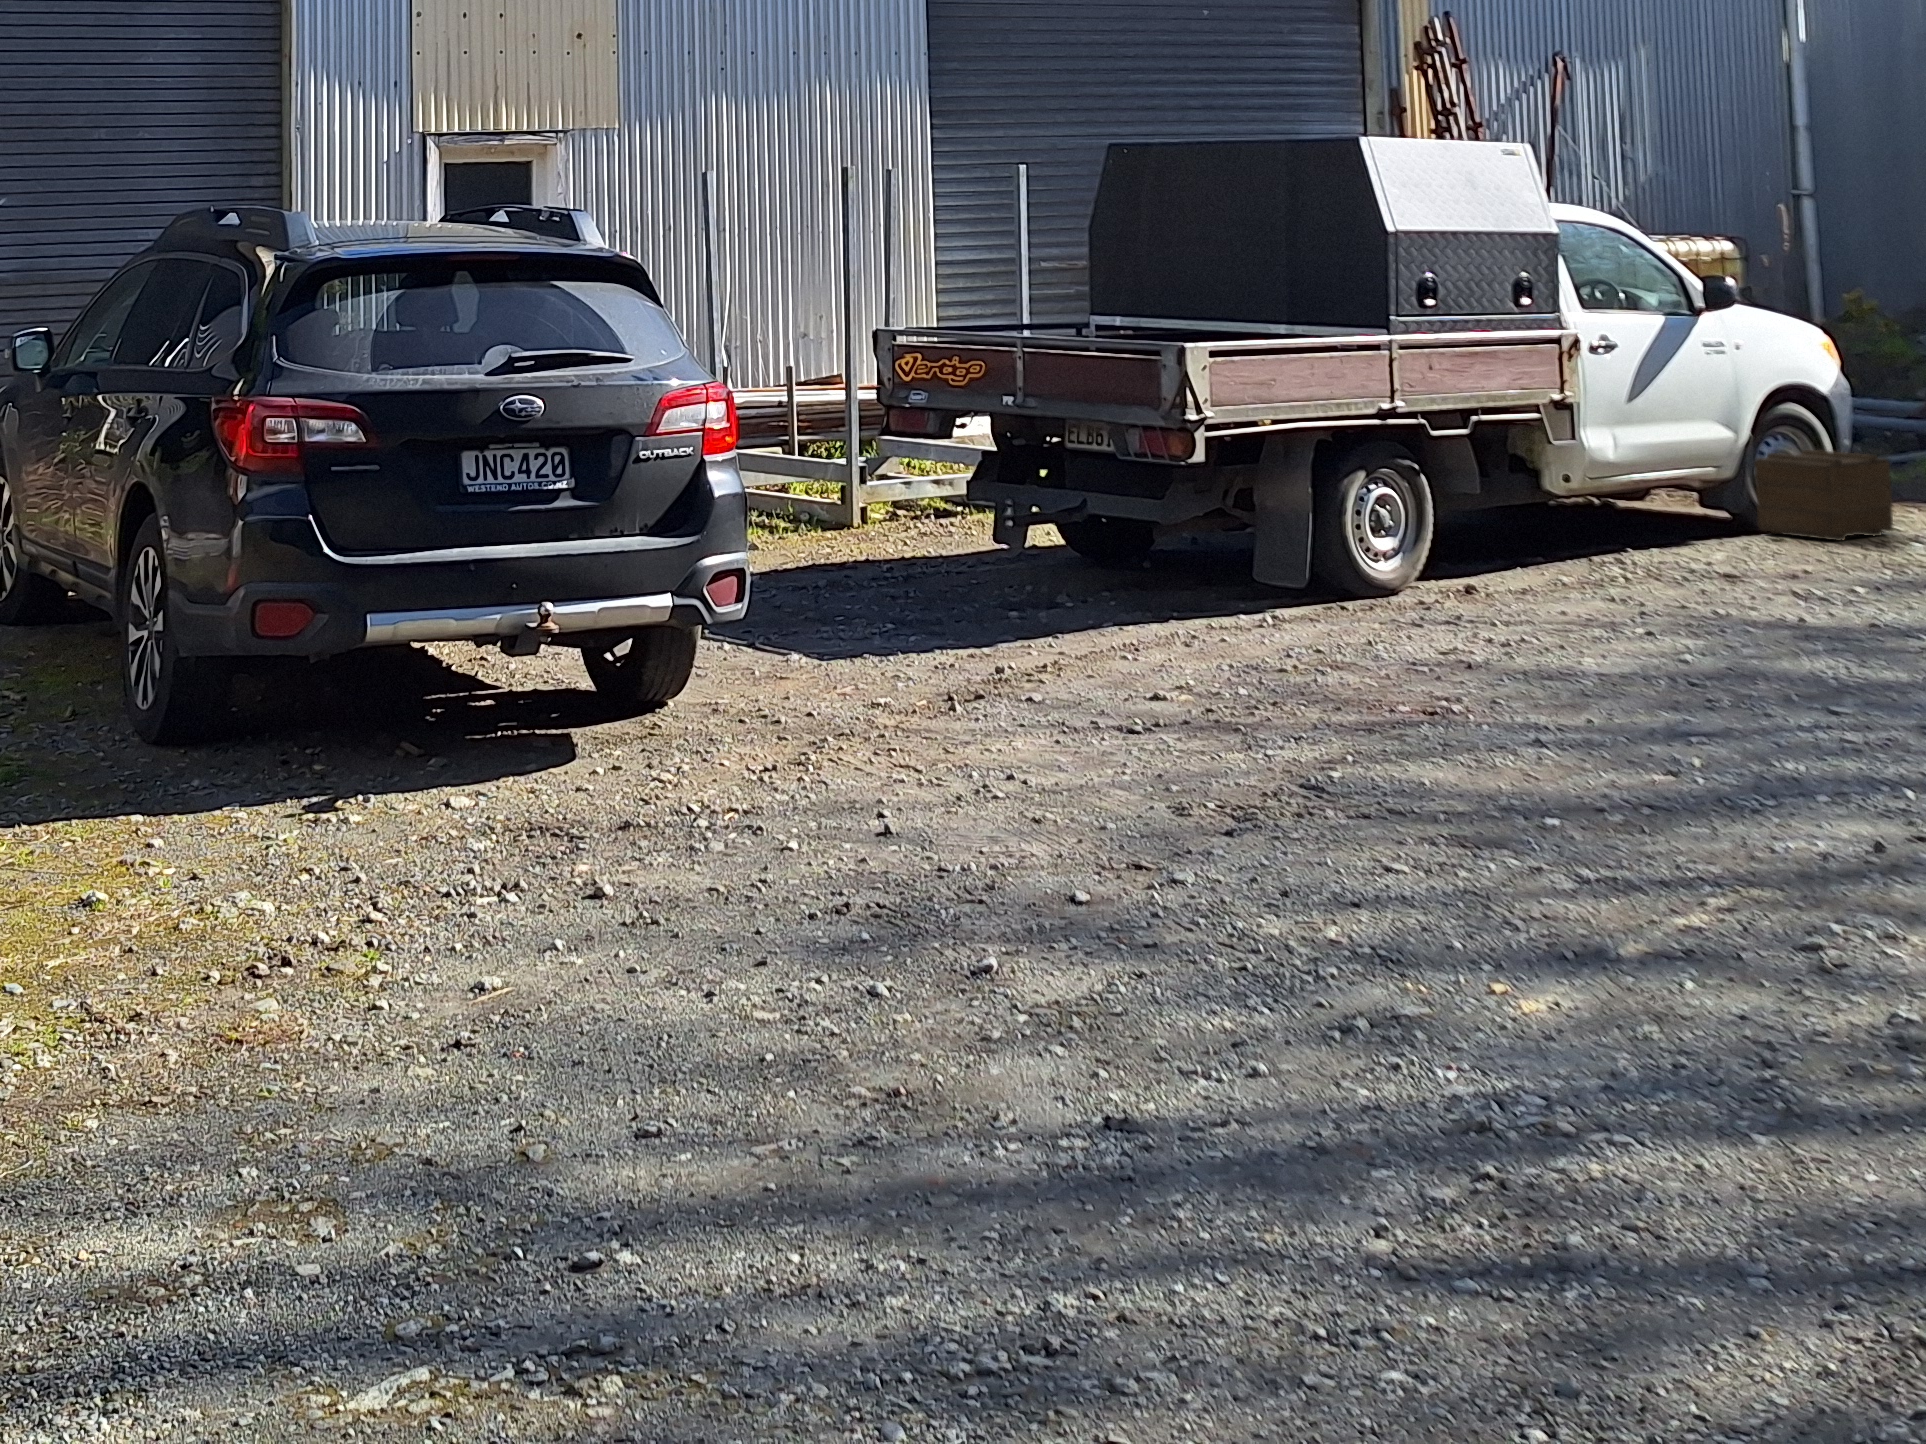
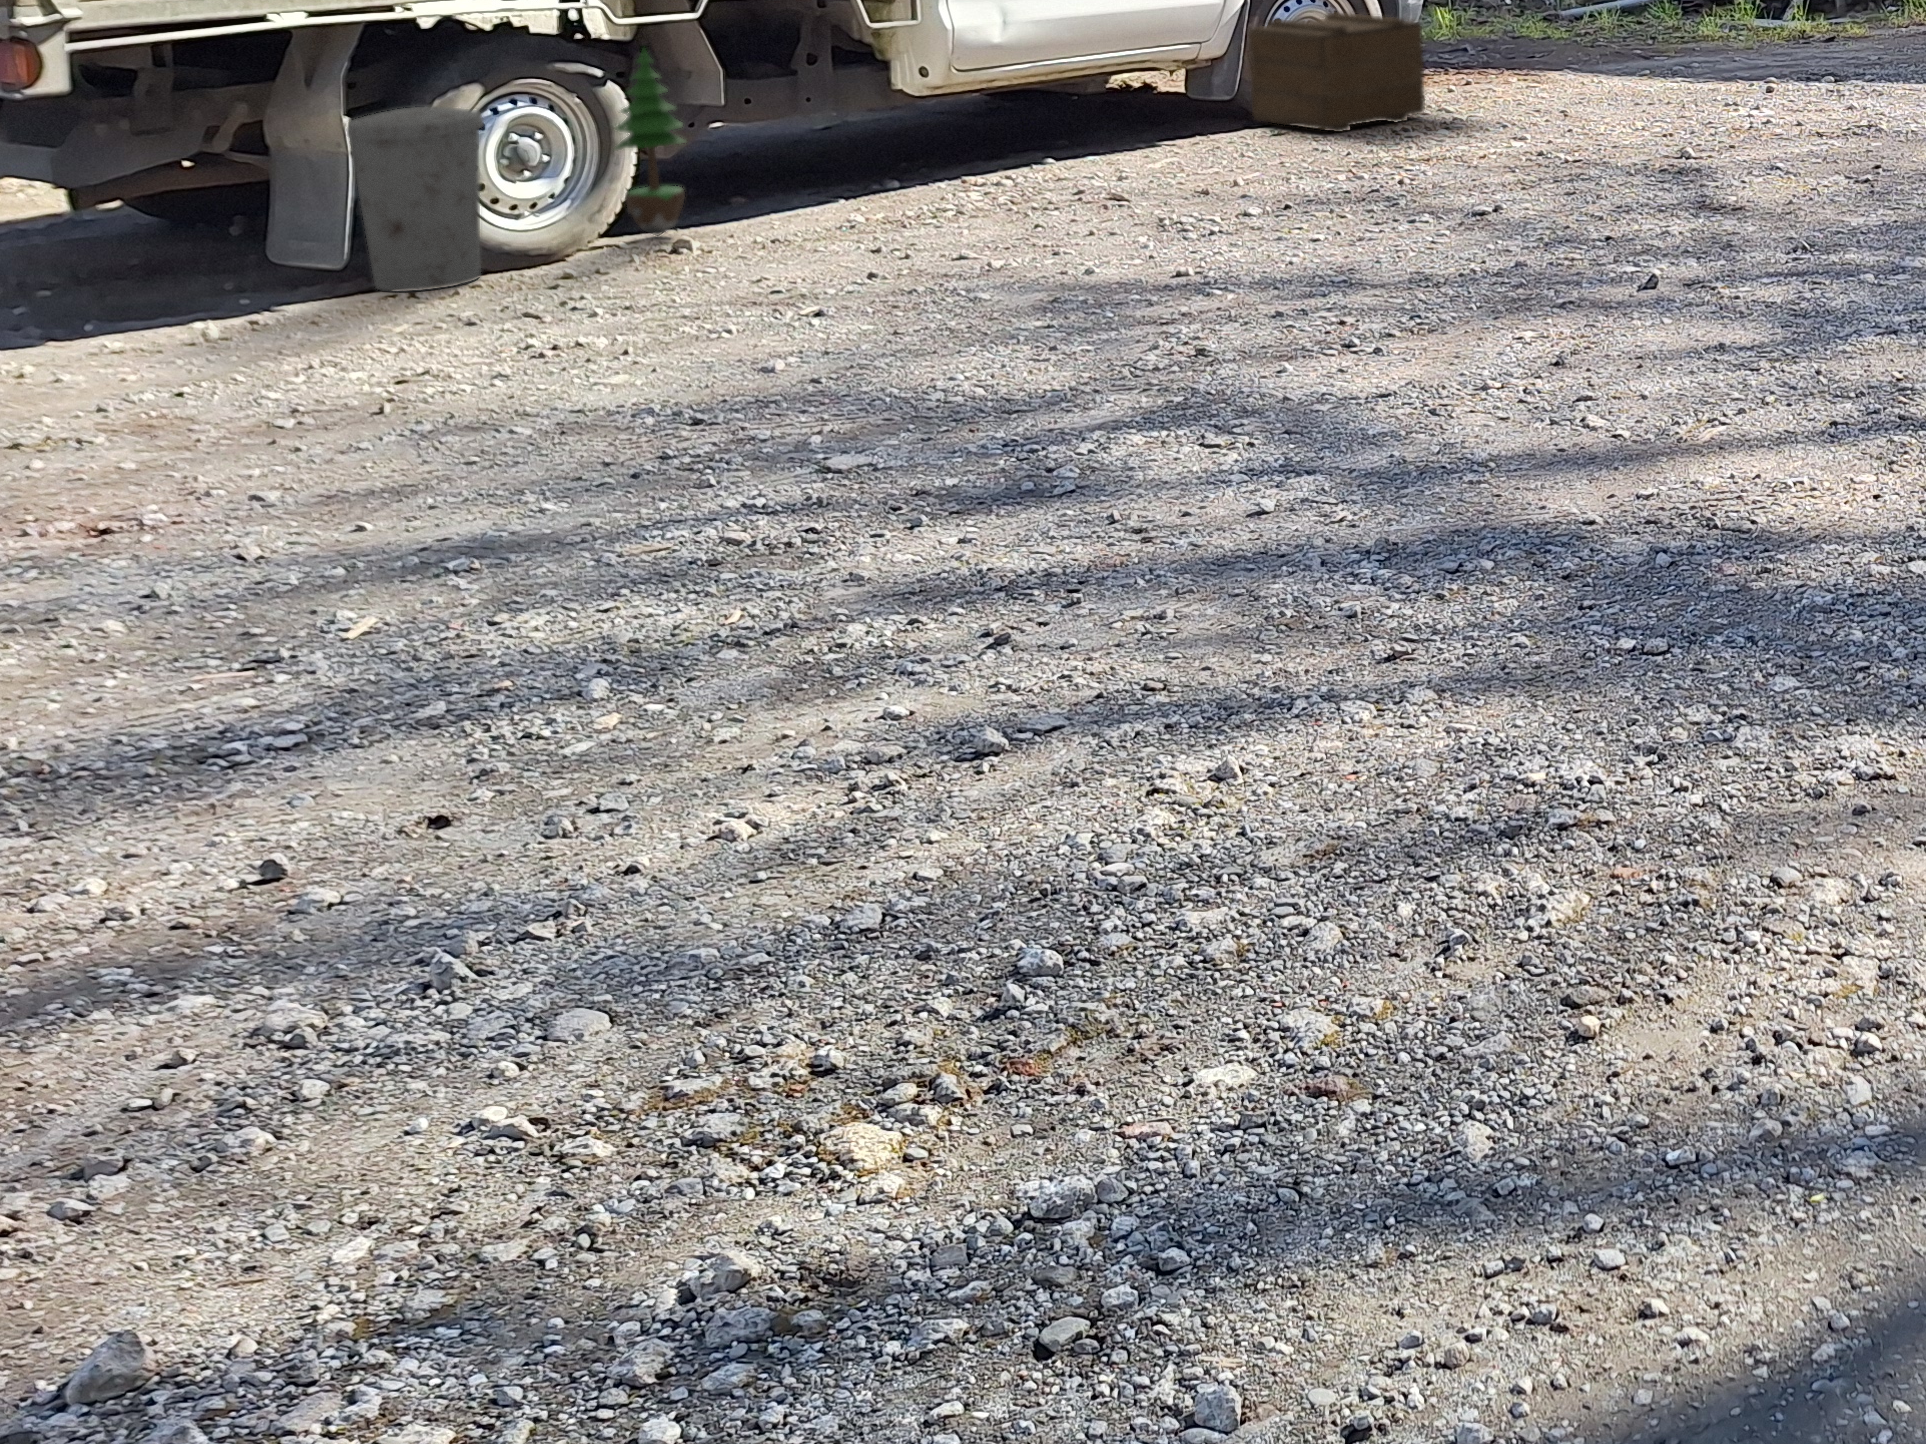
potted tree: none [1426,451,1473,583] -> present [615,49,685,235]
trash can: none [1310,485,1388,605] -> present [347,107,484,292]

